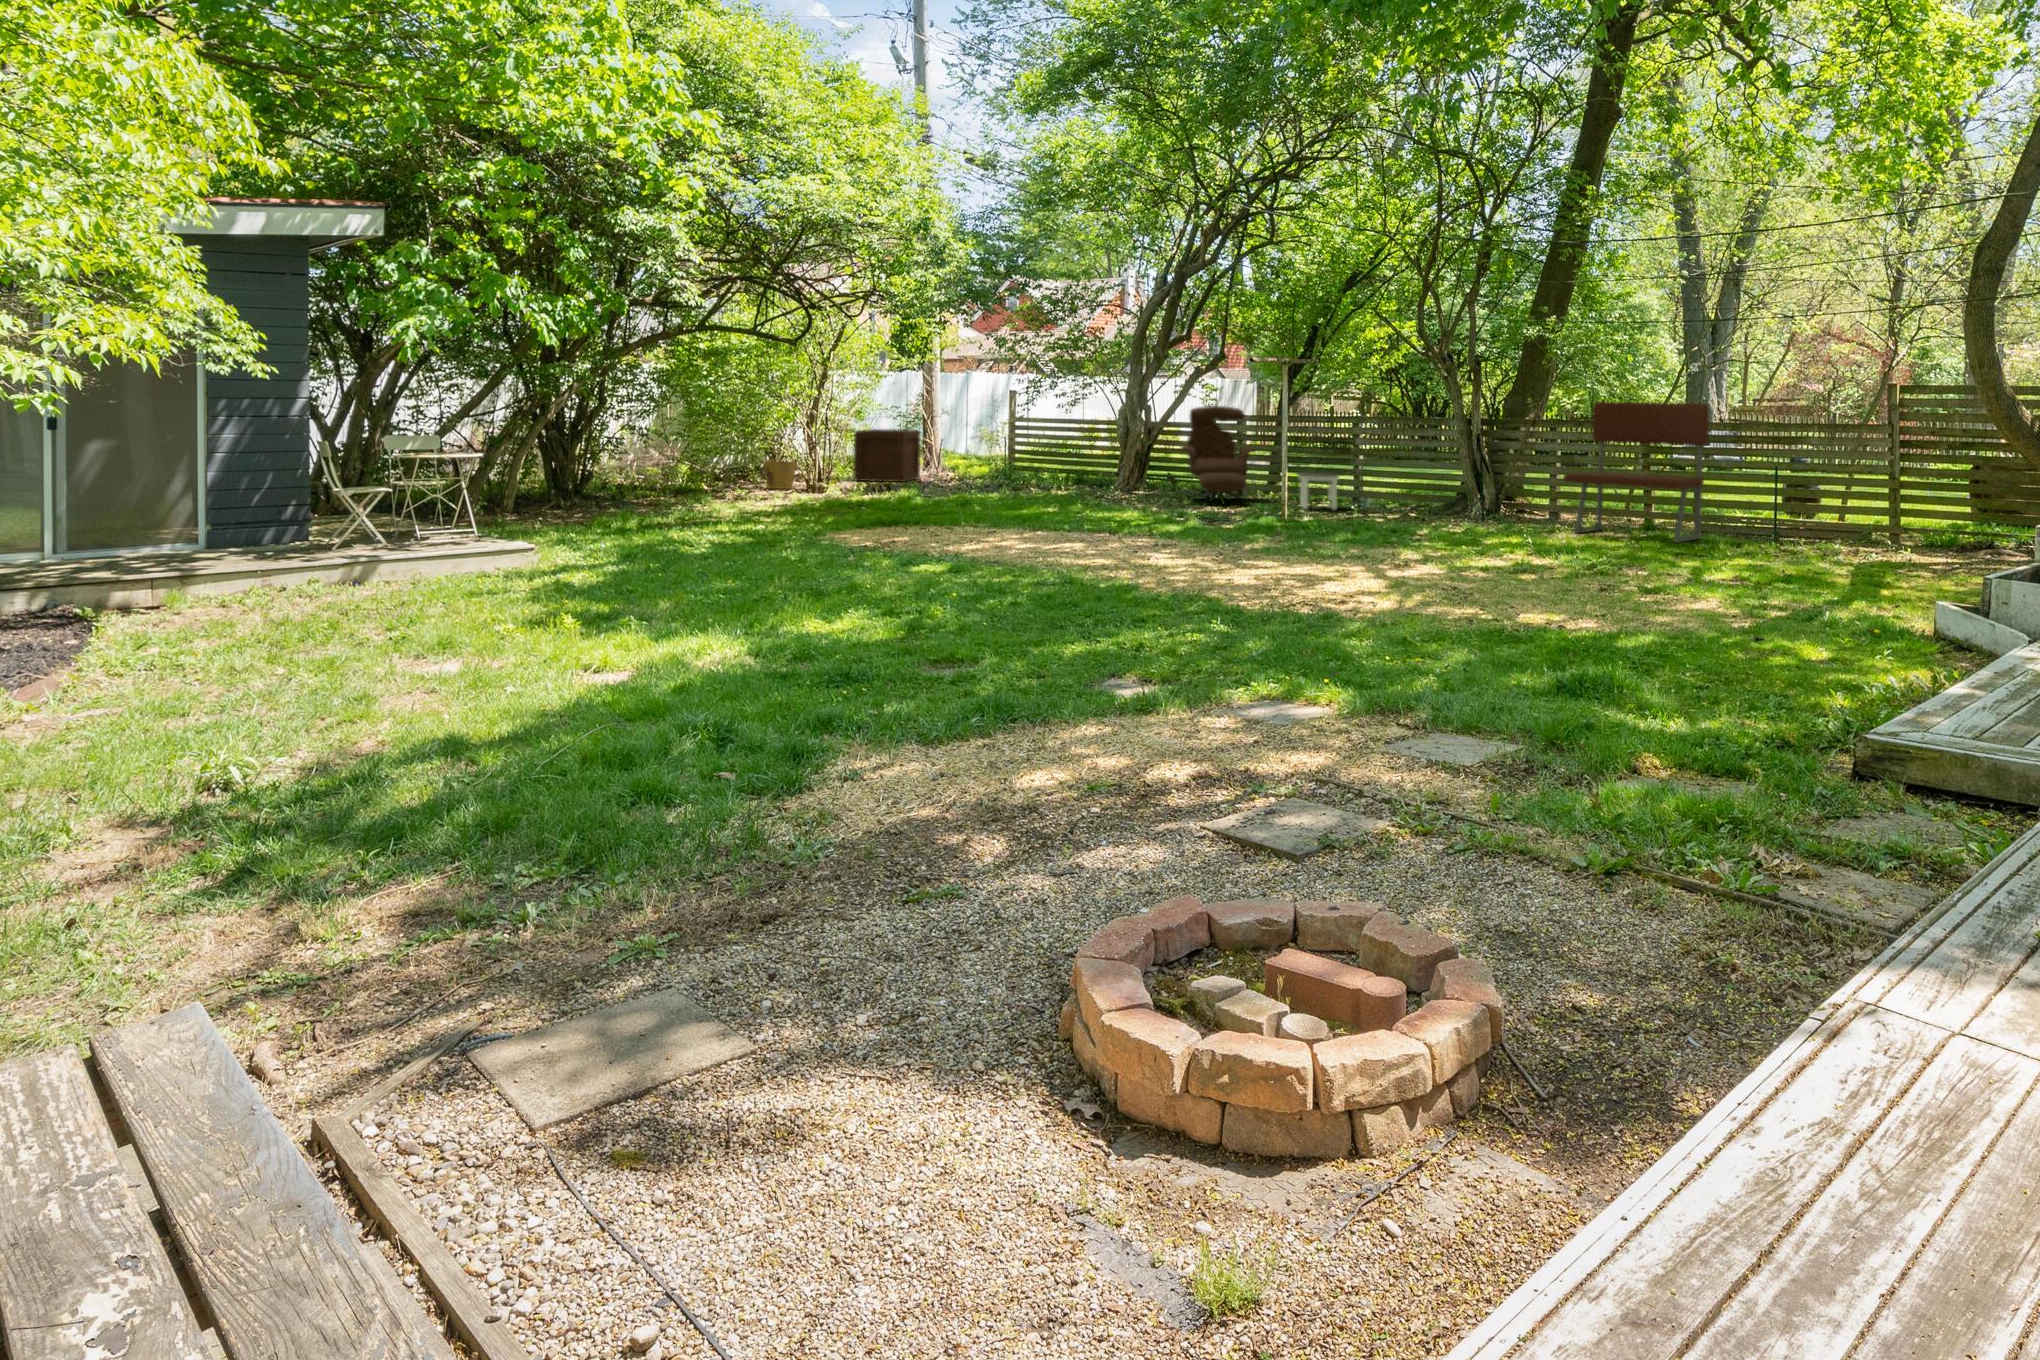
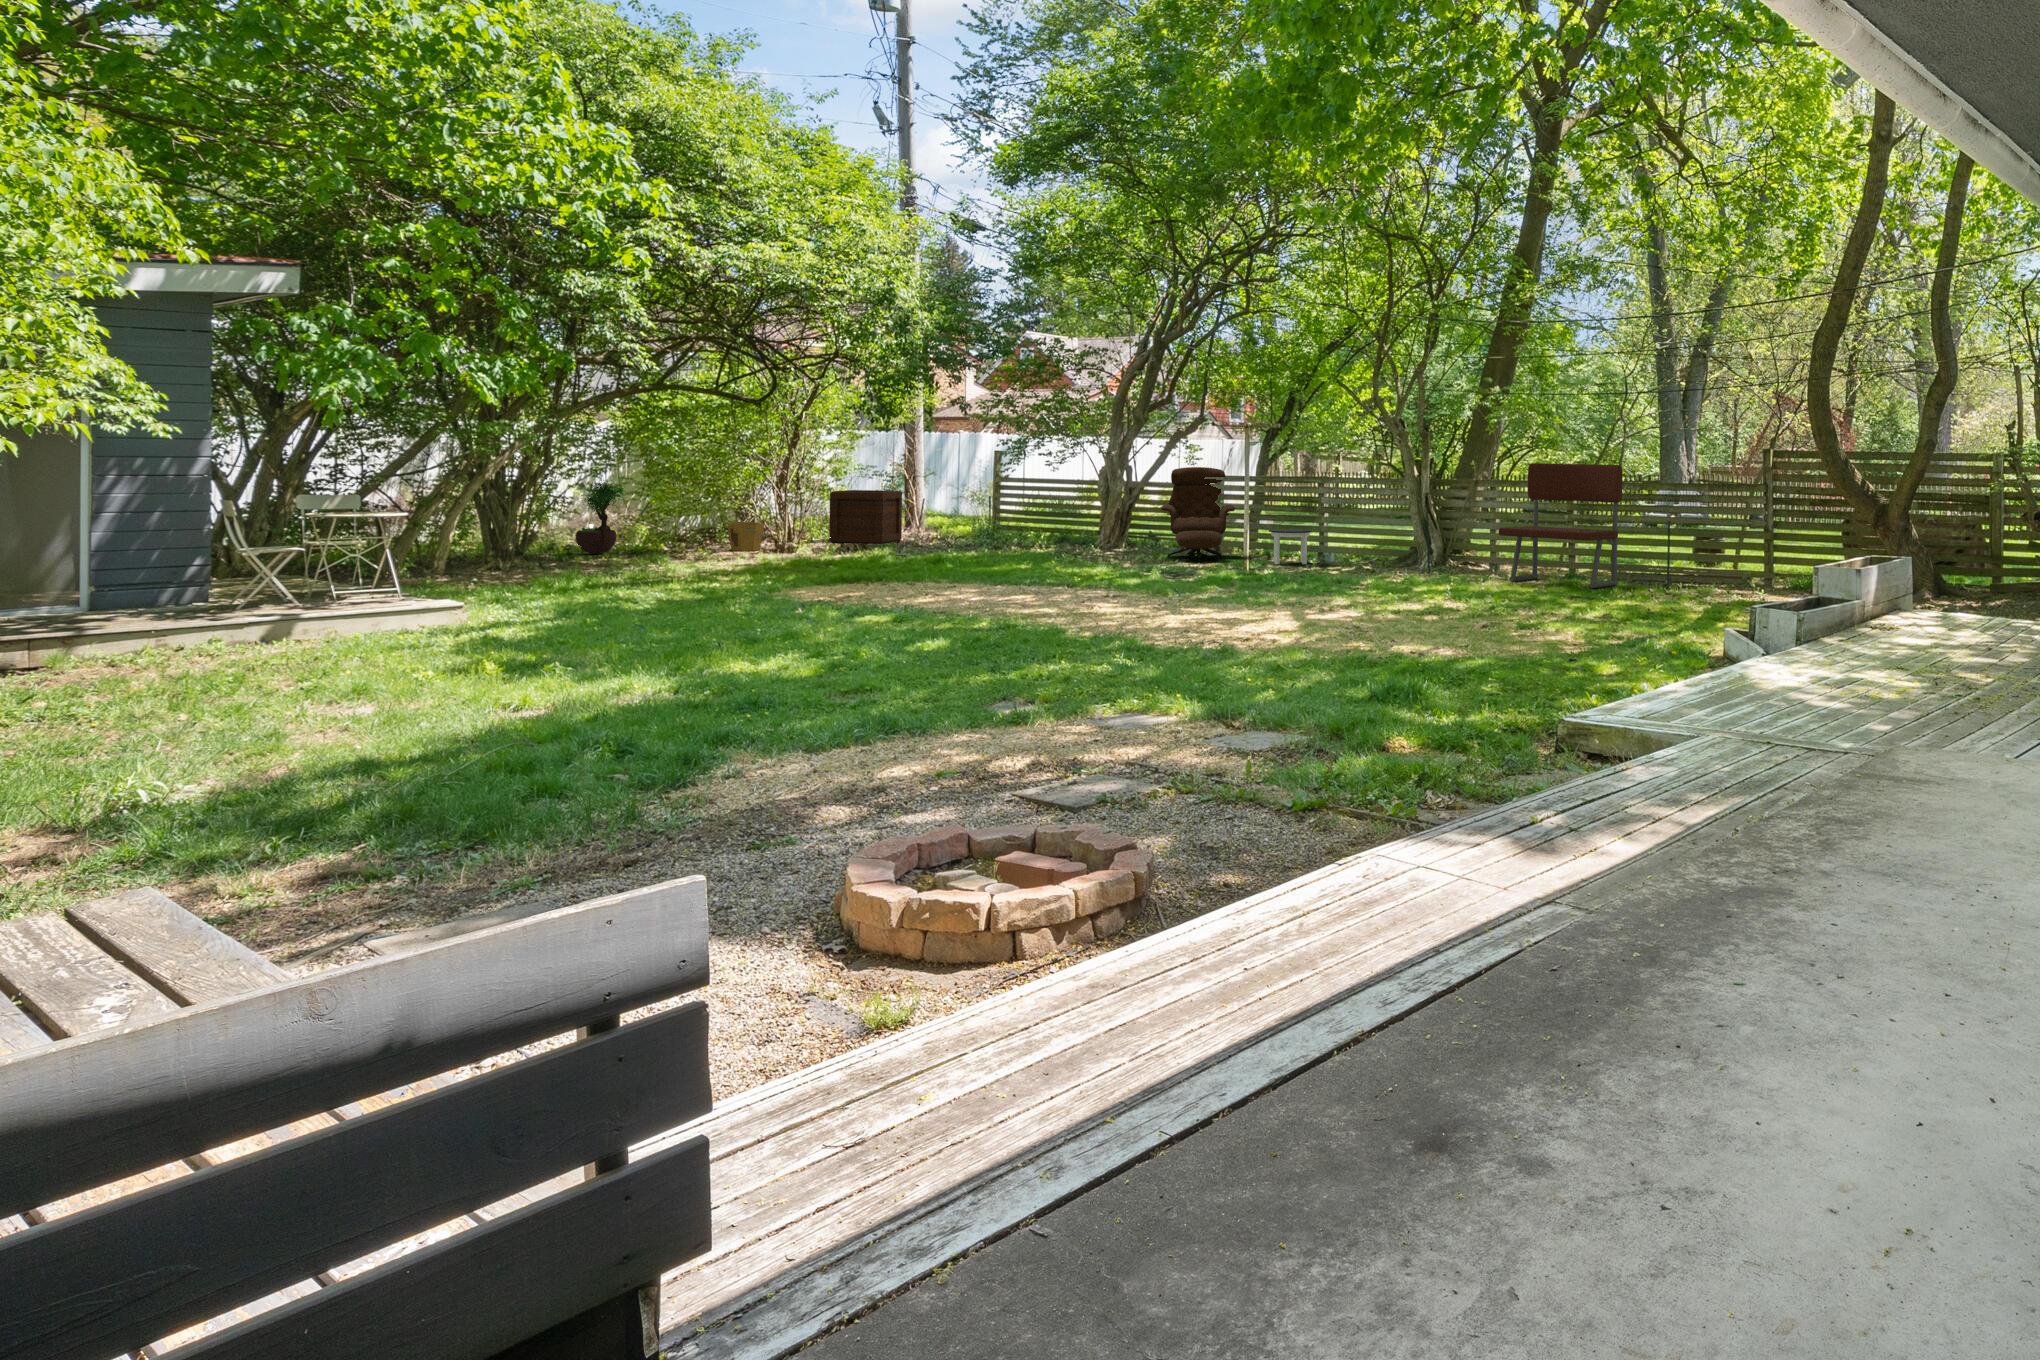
potted tree: none [628,415,675,491] -> present [576,480,626,554]

